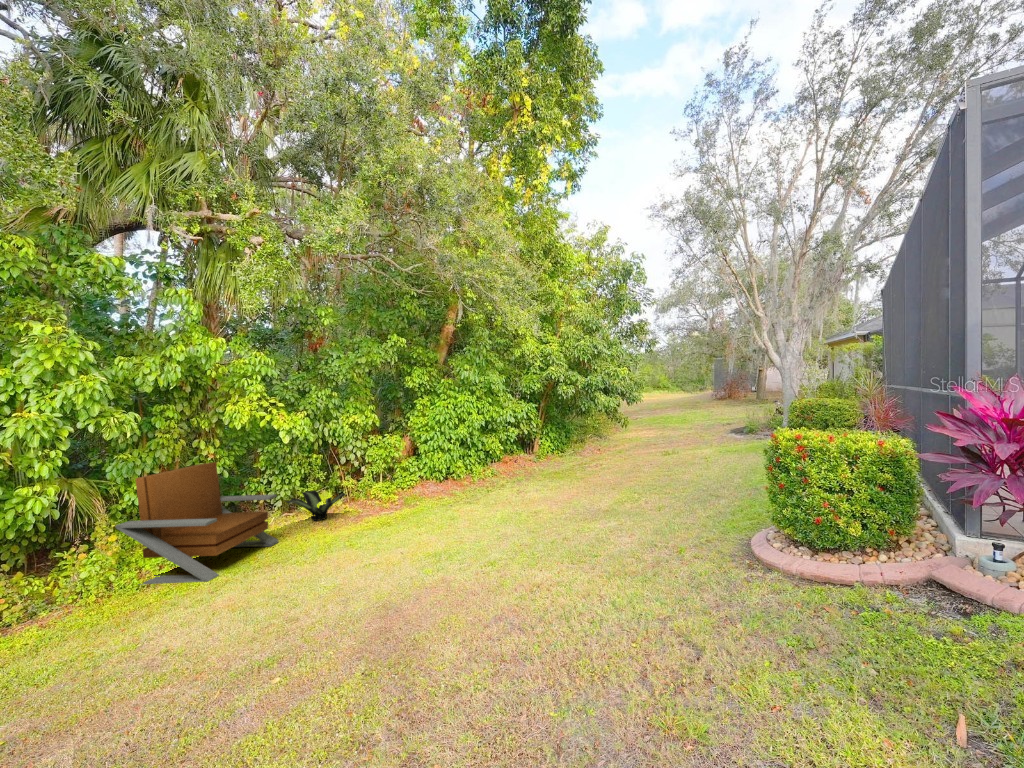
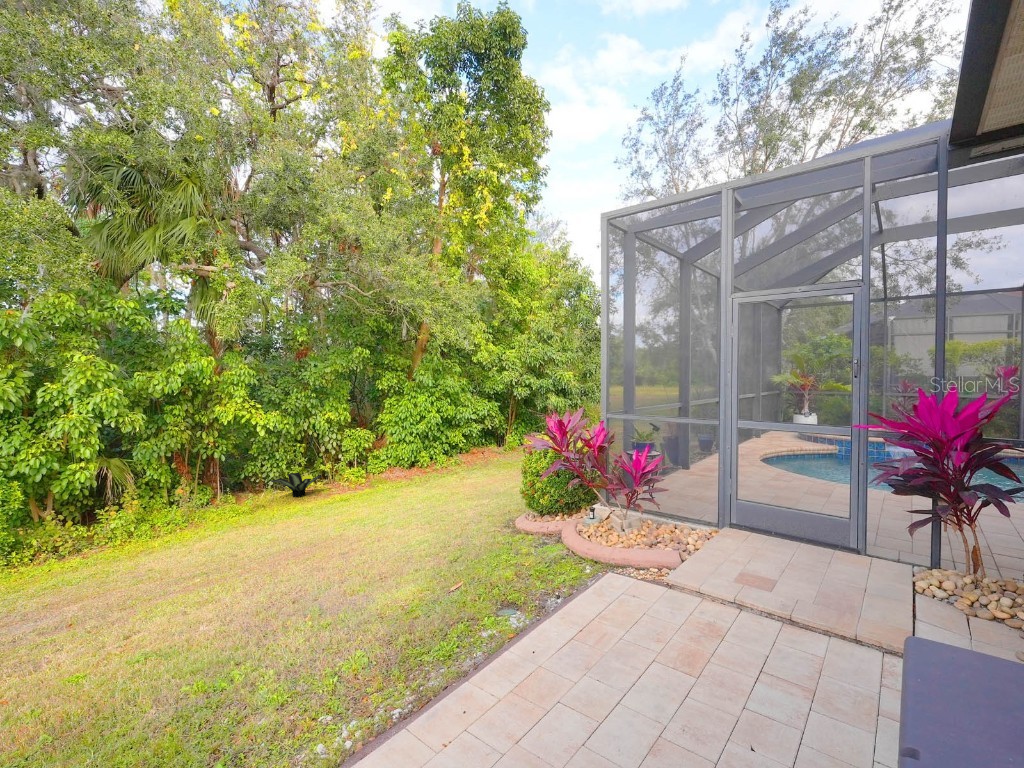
lounge chair: present [116,462,278,584] -> none [137,449,259,537]

